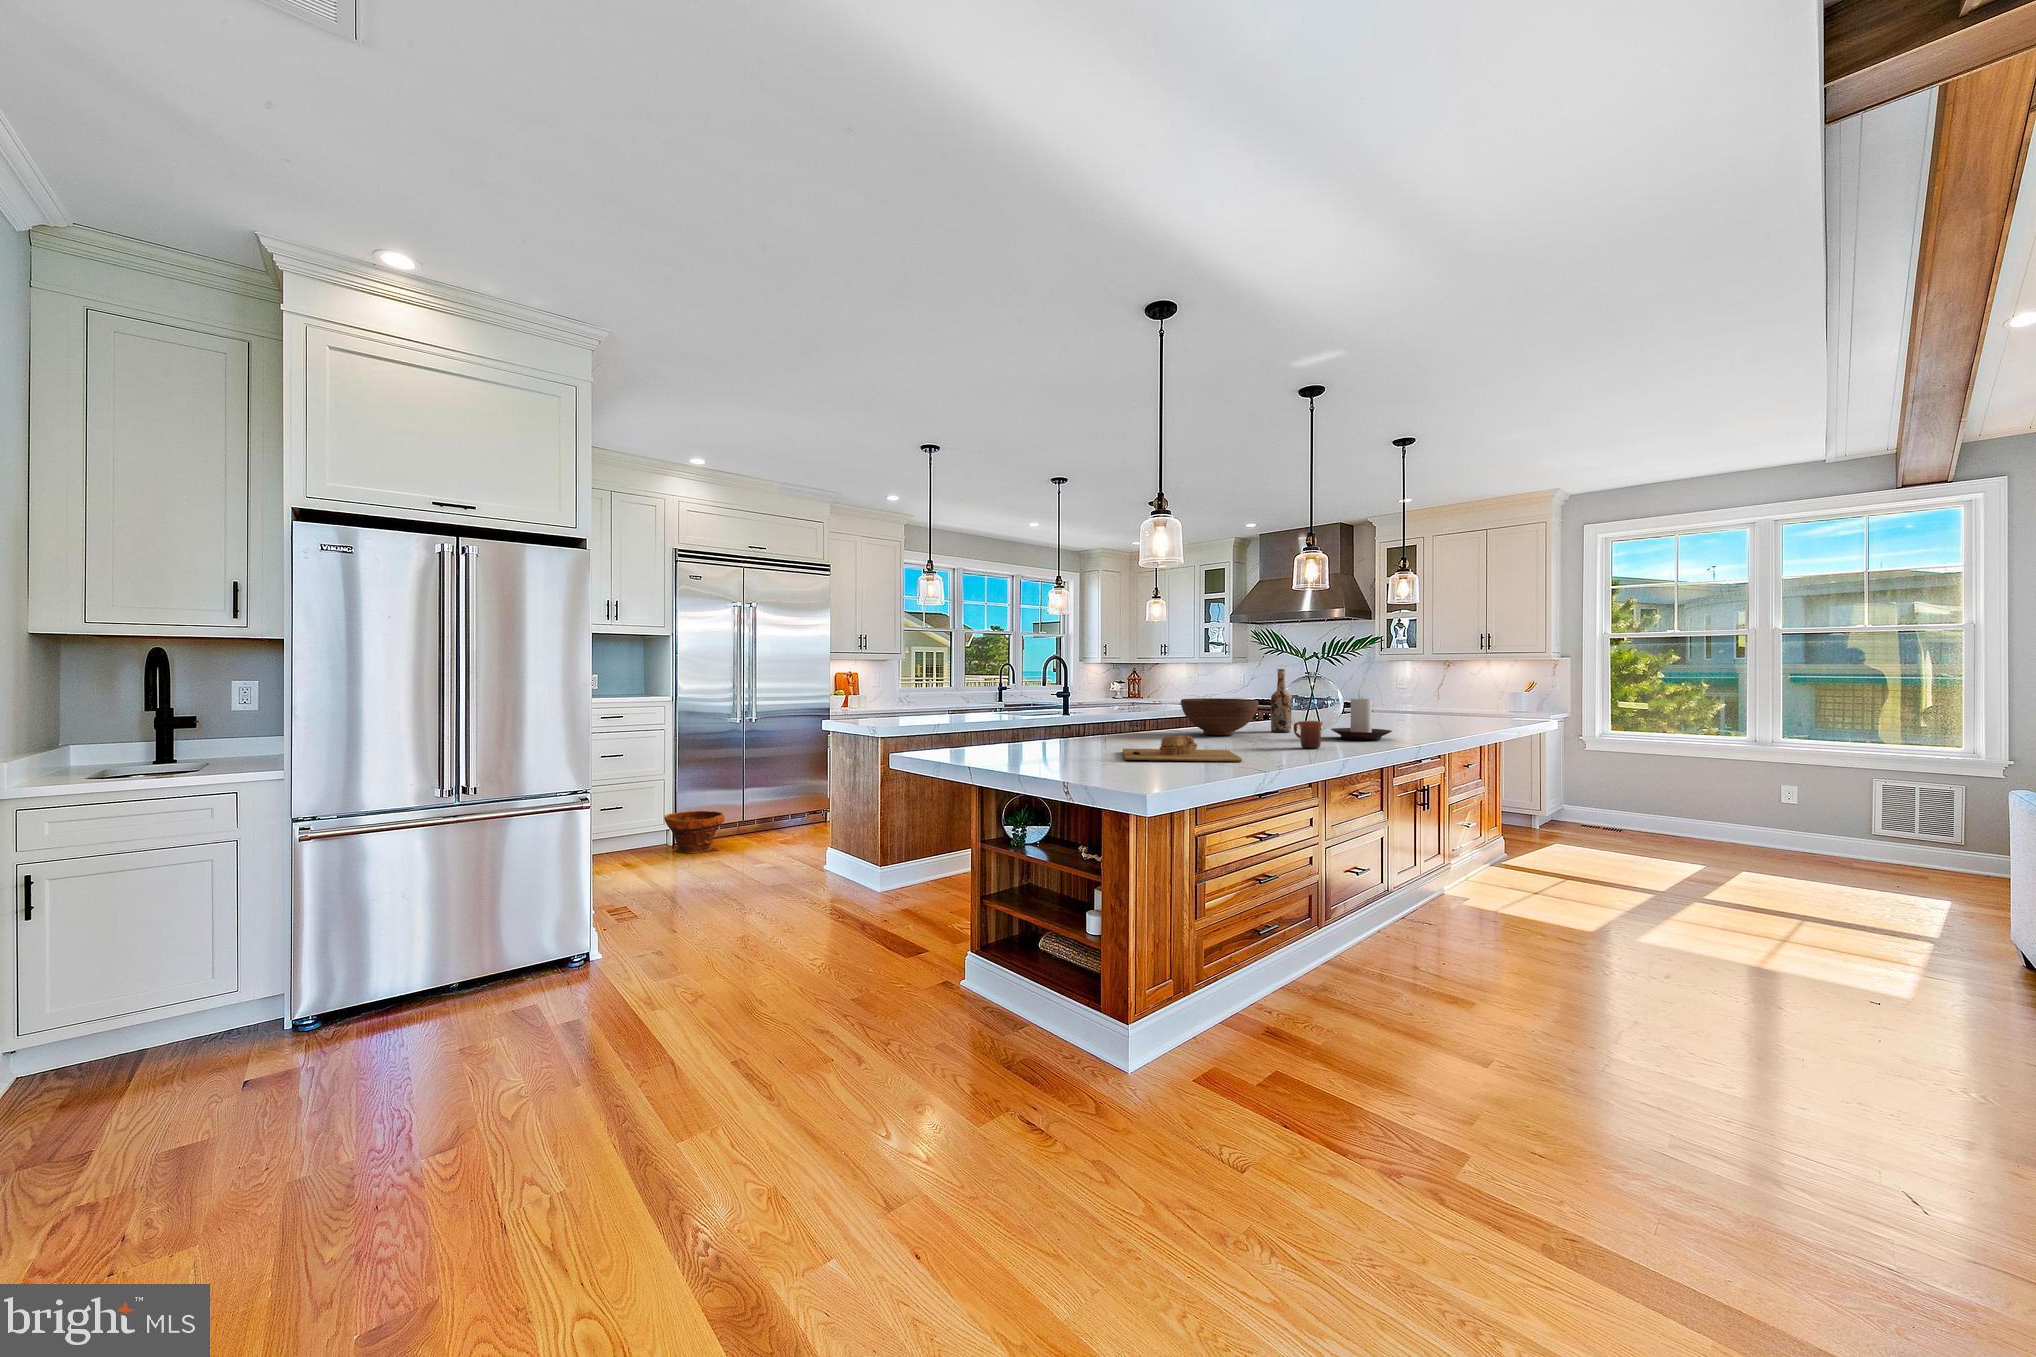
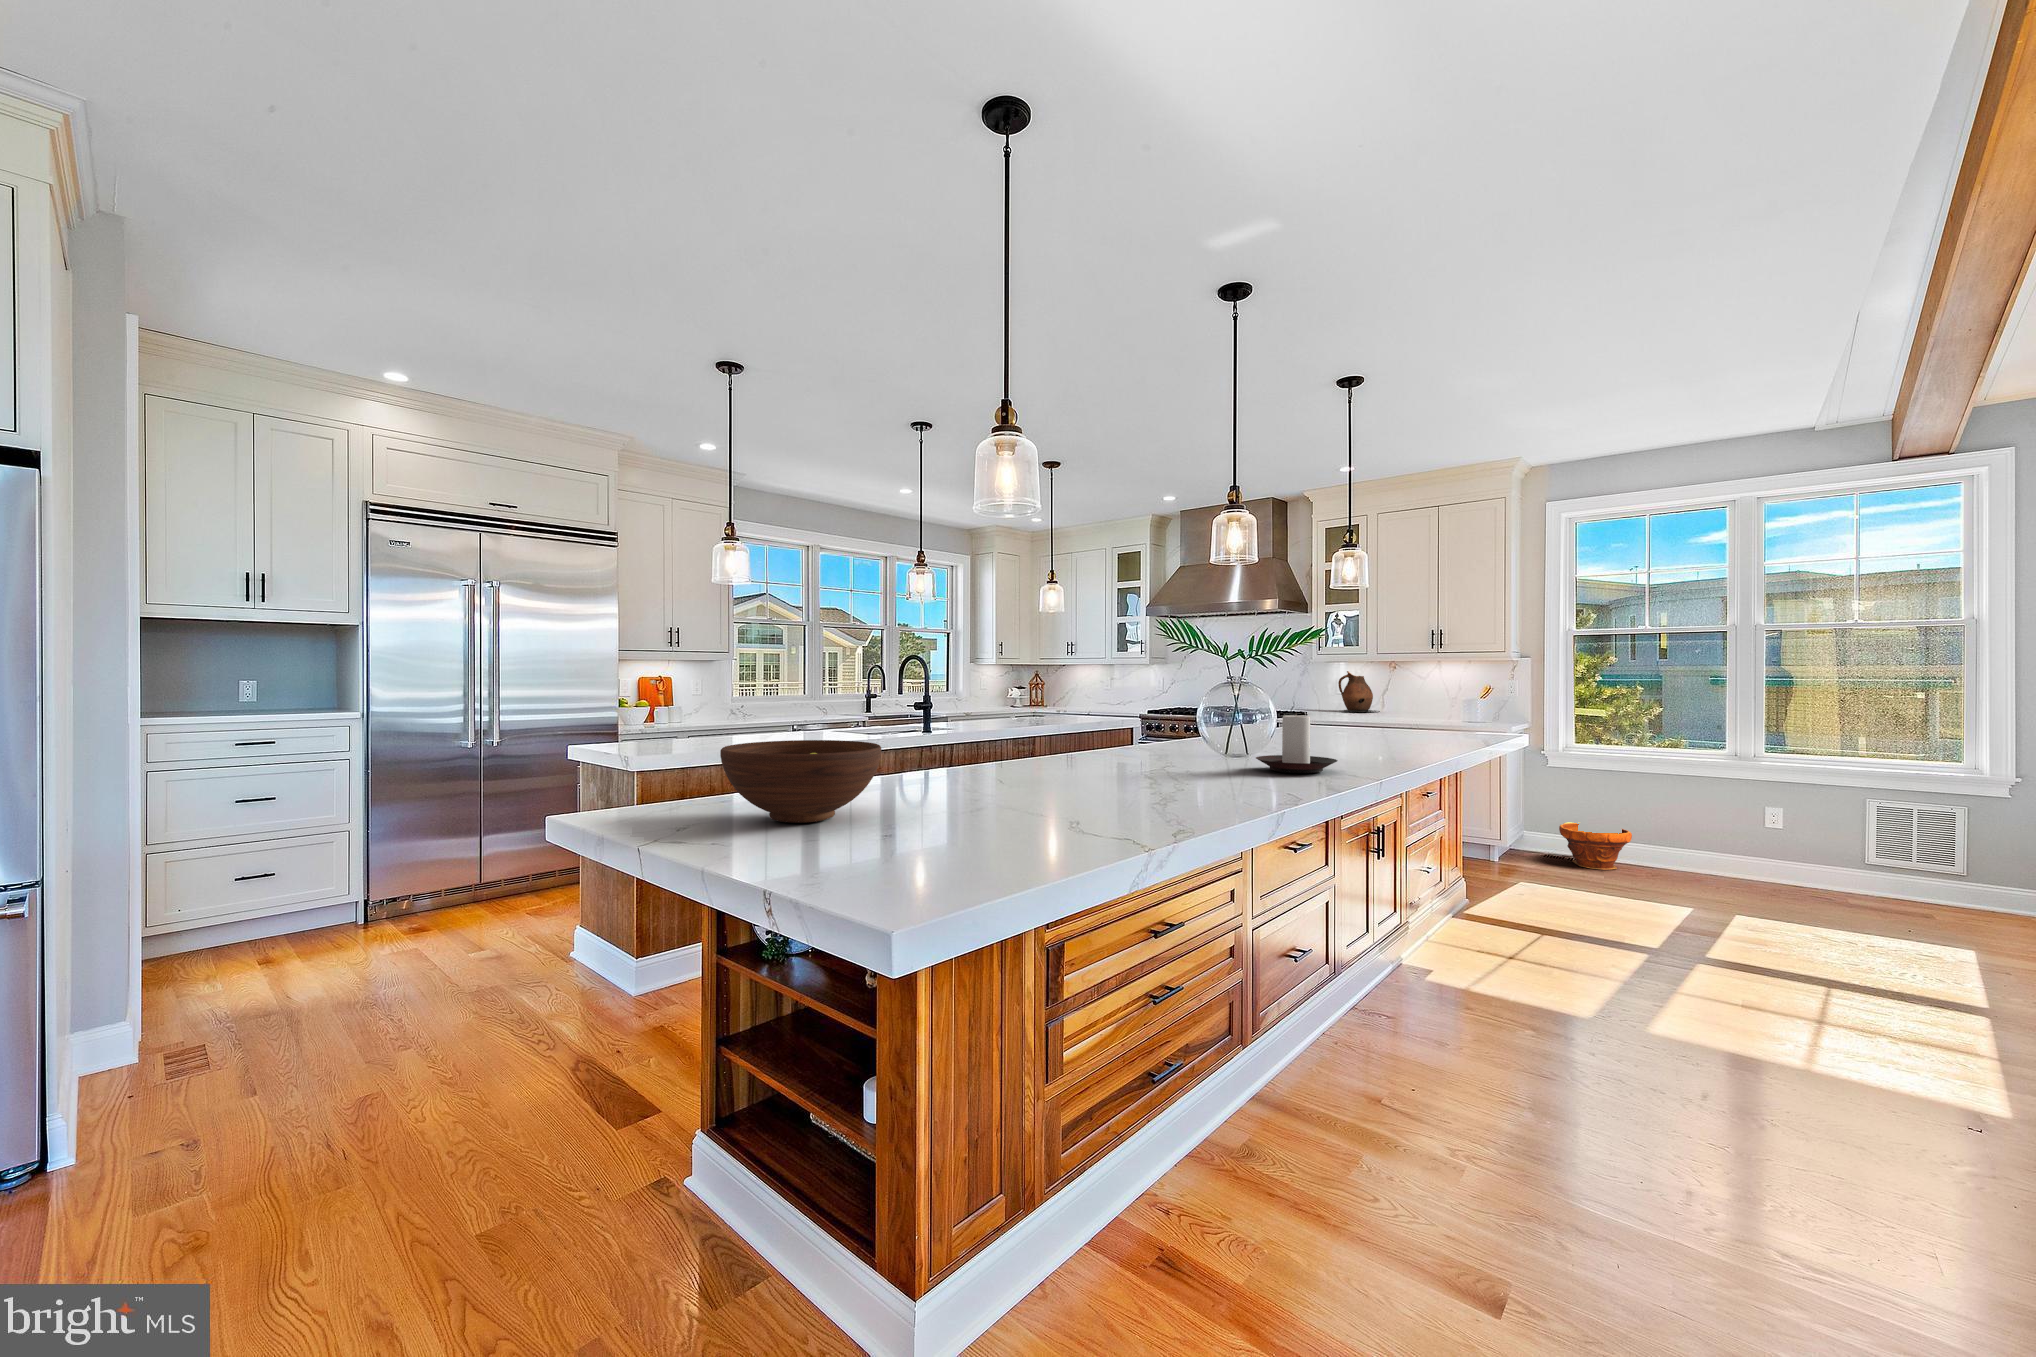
wine bottle: present [1271,669,1292,732] -> none [1178,675,1205,760]
ceramic pitcher: none [1402,669,1438,703] -> present [1338,671,1380,712]
fruit bowl: present [1181,698,1259,735] -> present [720,740,881,823]
mug: present [1294,721,1323,748] -> none [1205,750,1245,791]
cutting board: present [1123,736,1242,762] -> none [947,779,1125,822]
planter: present [664,811,724,853] -> present [1559,822,1632,870]

